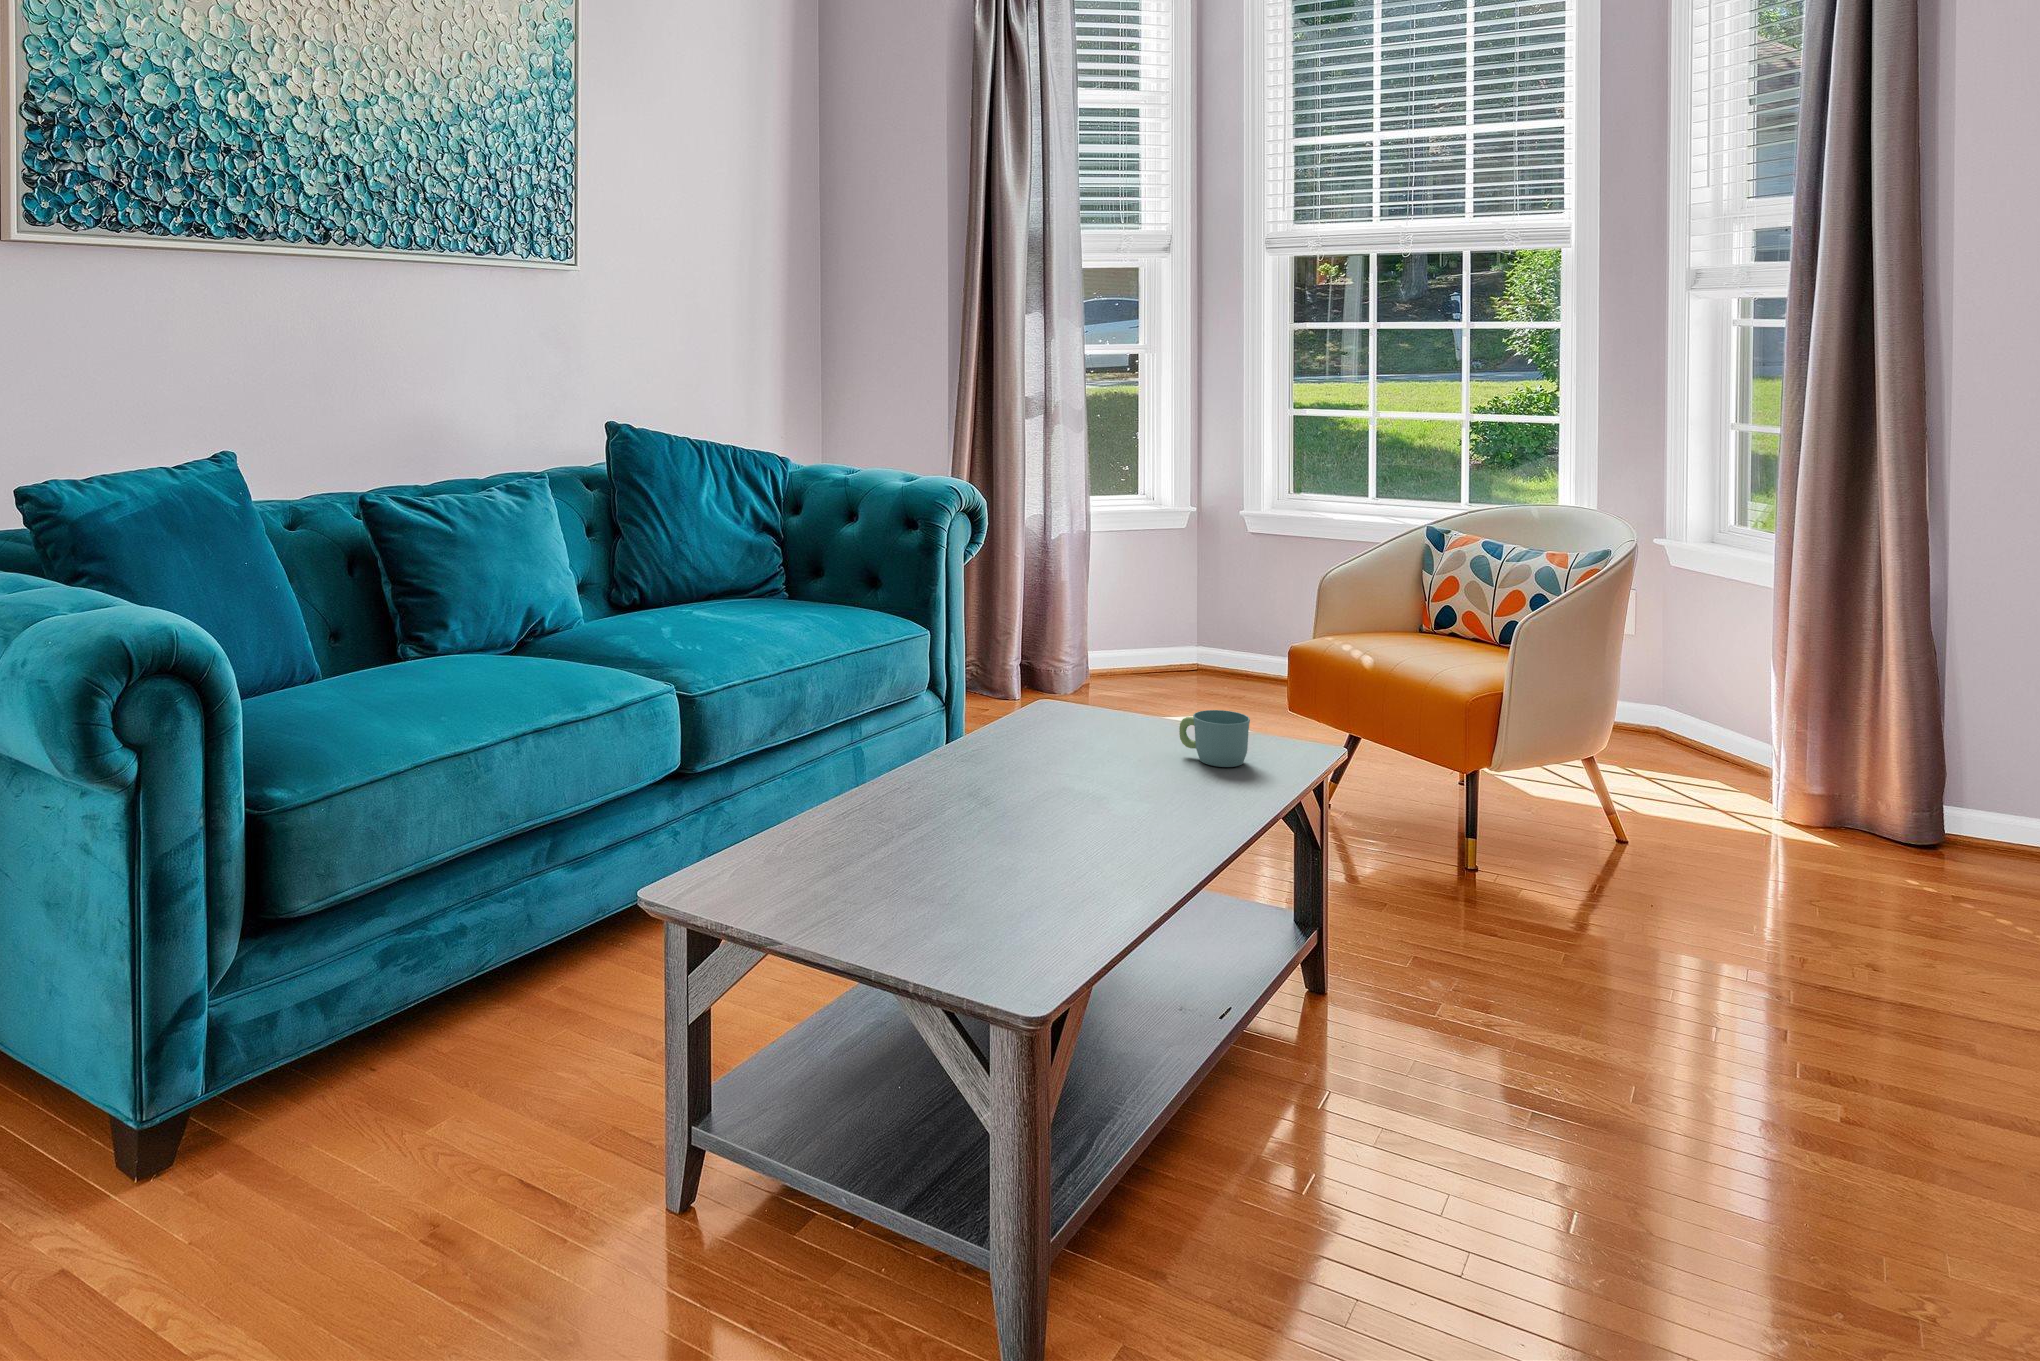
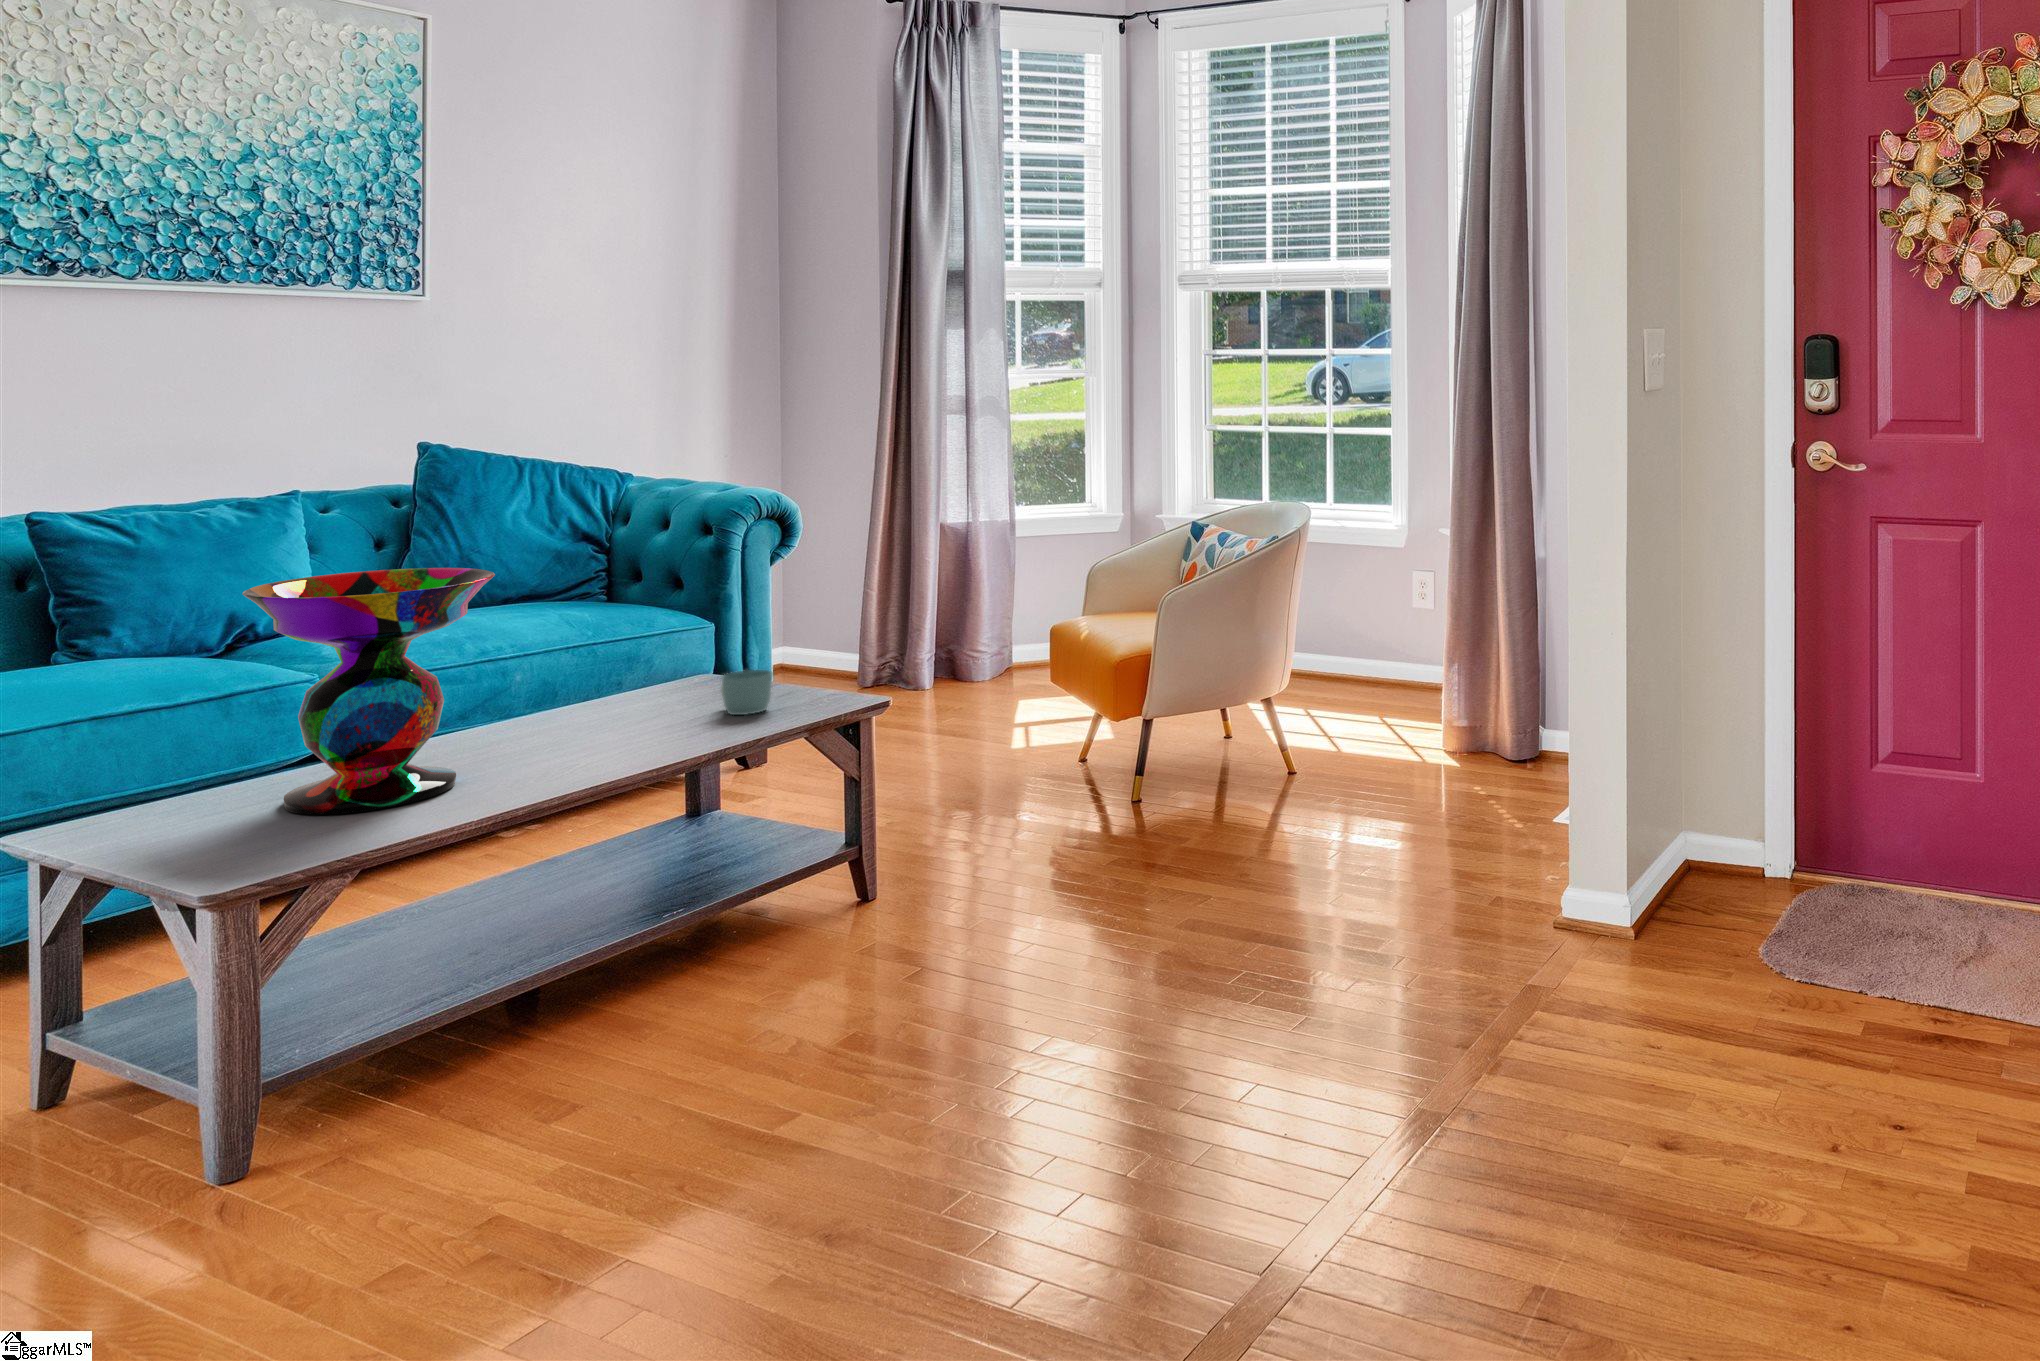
decorative bowl: none [884,590,1131,901] -> present [242,568,495,815]

